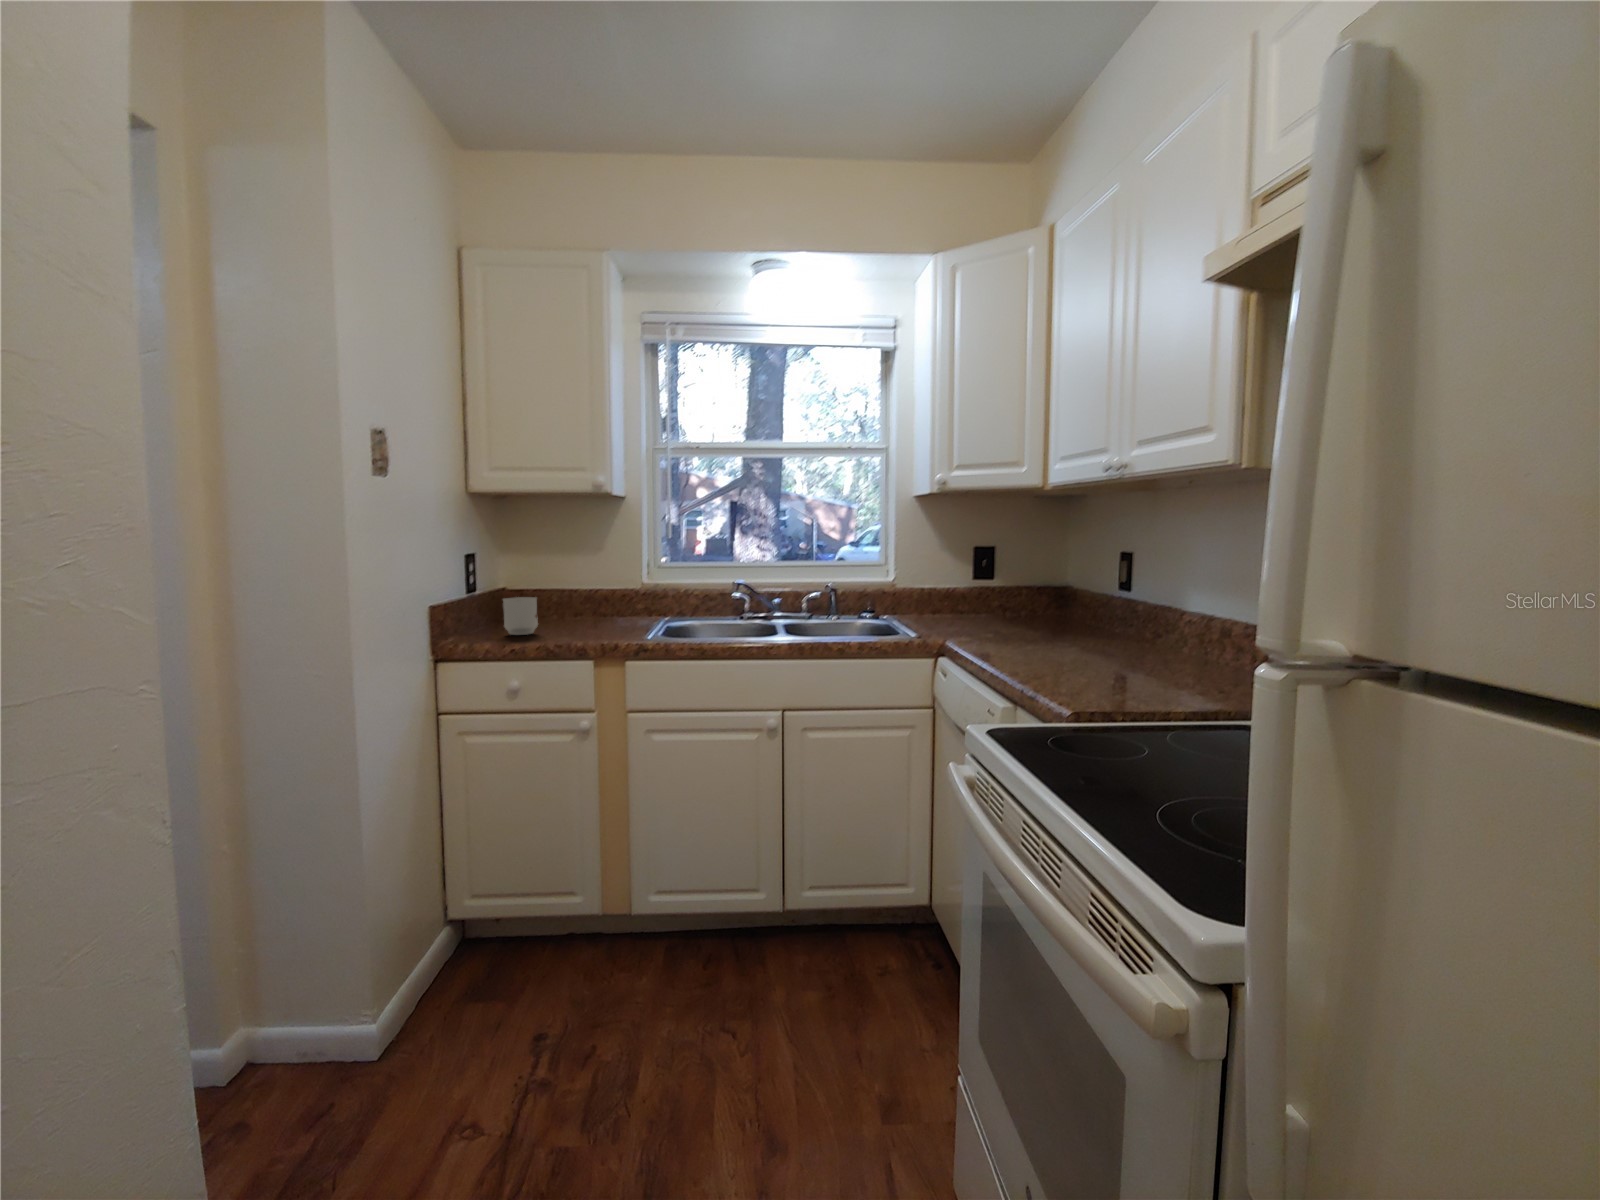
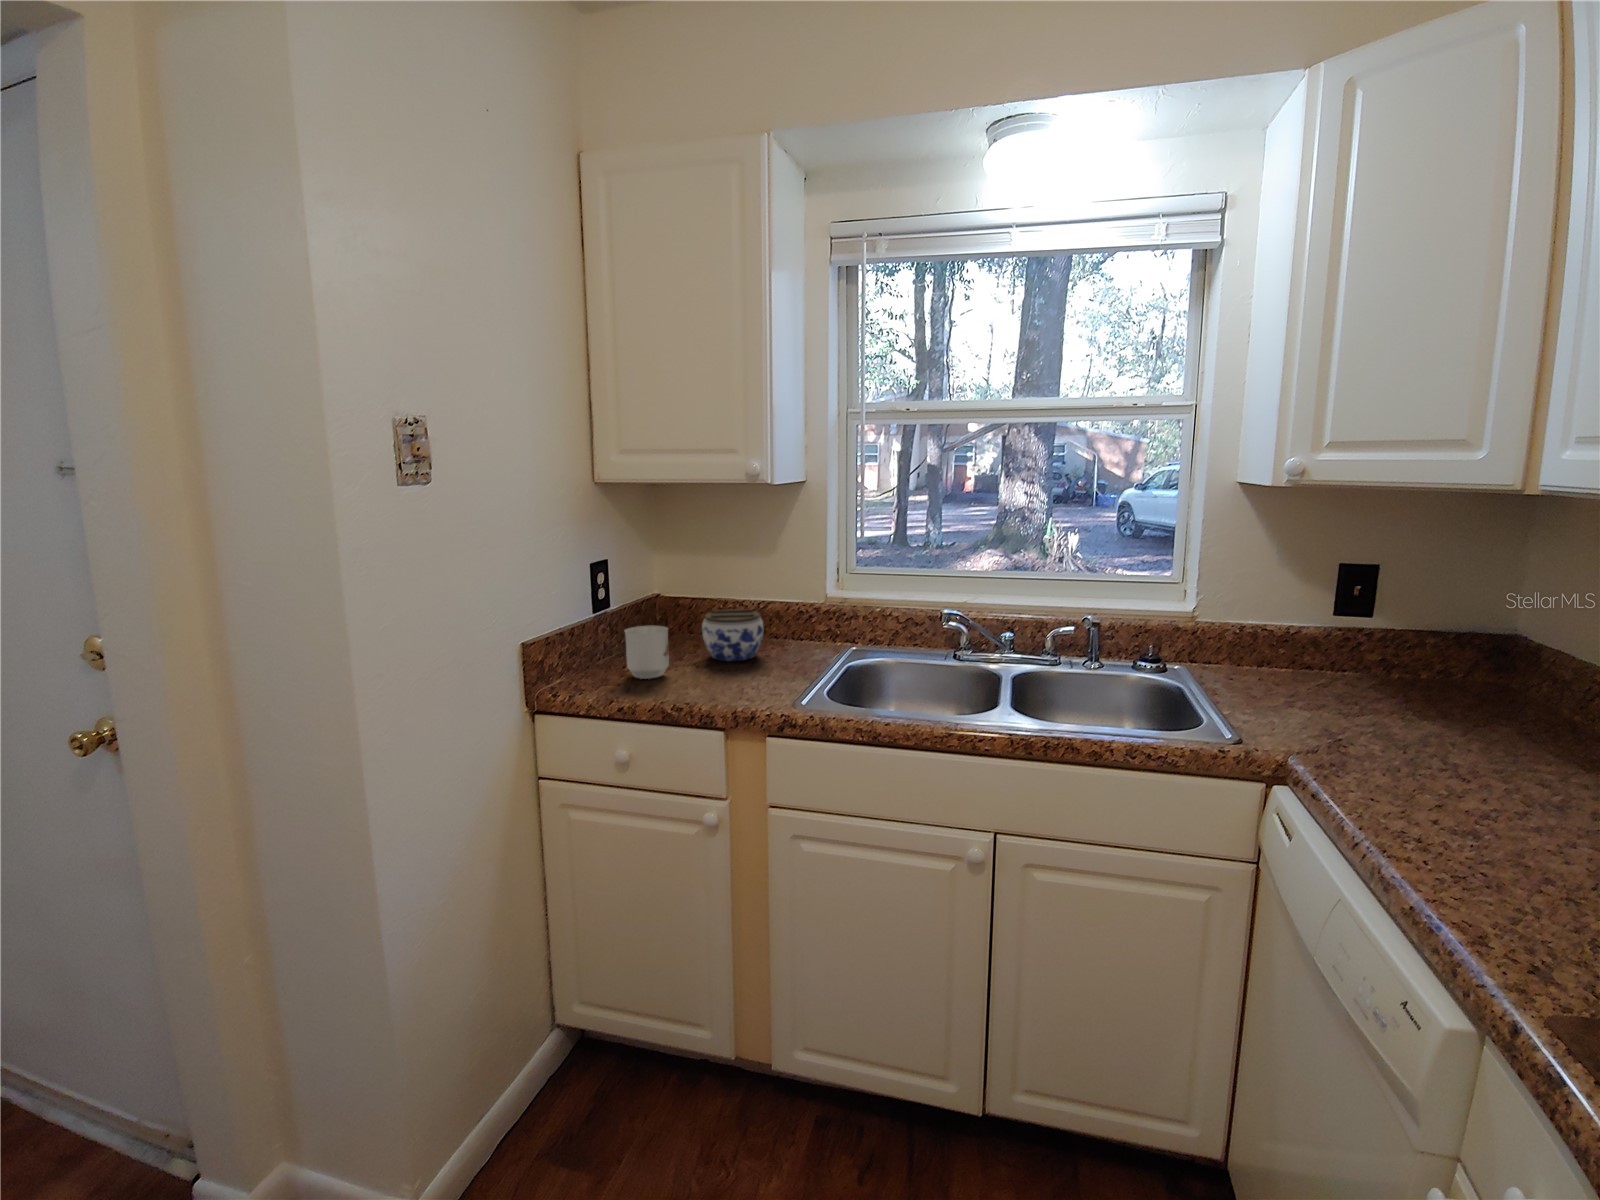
jar: none [556,589,604,626] -> present [702,609,764,661]

